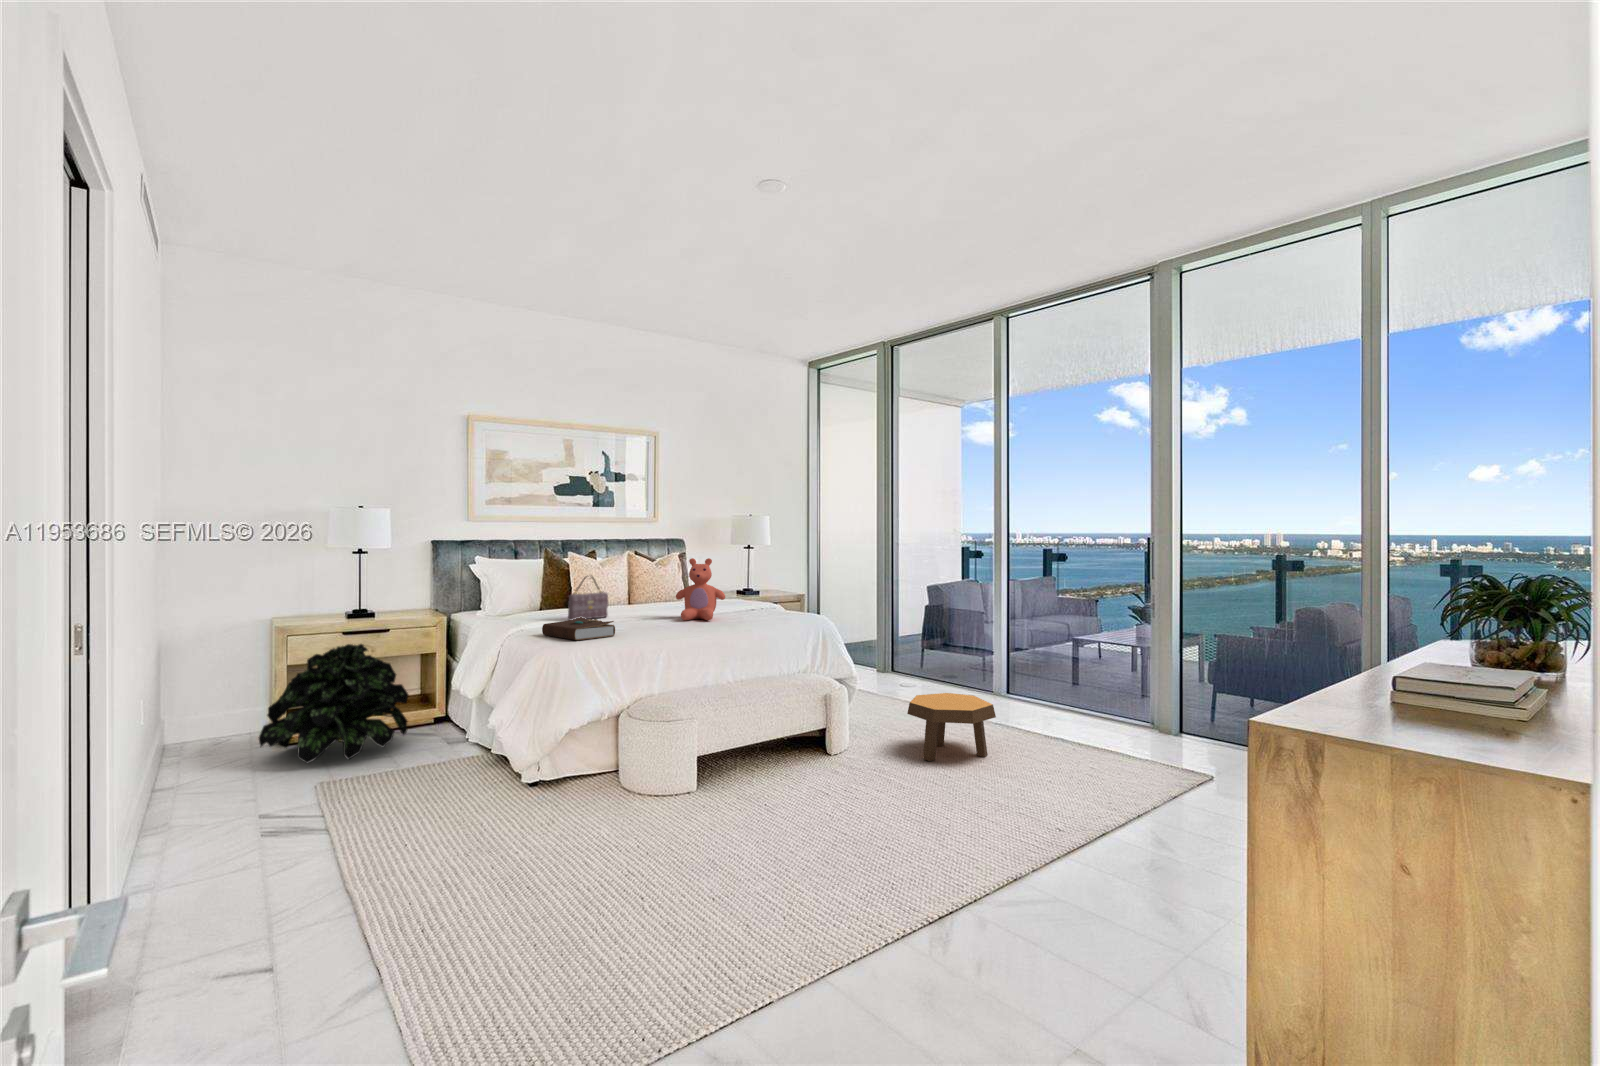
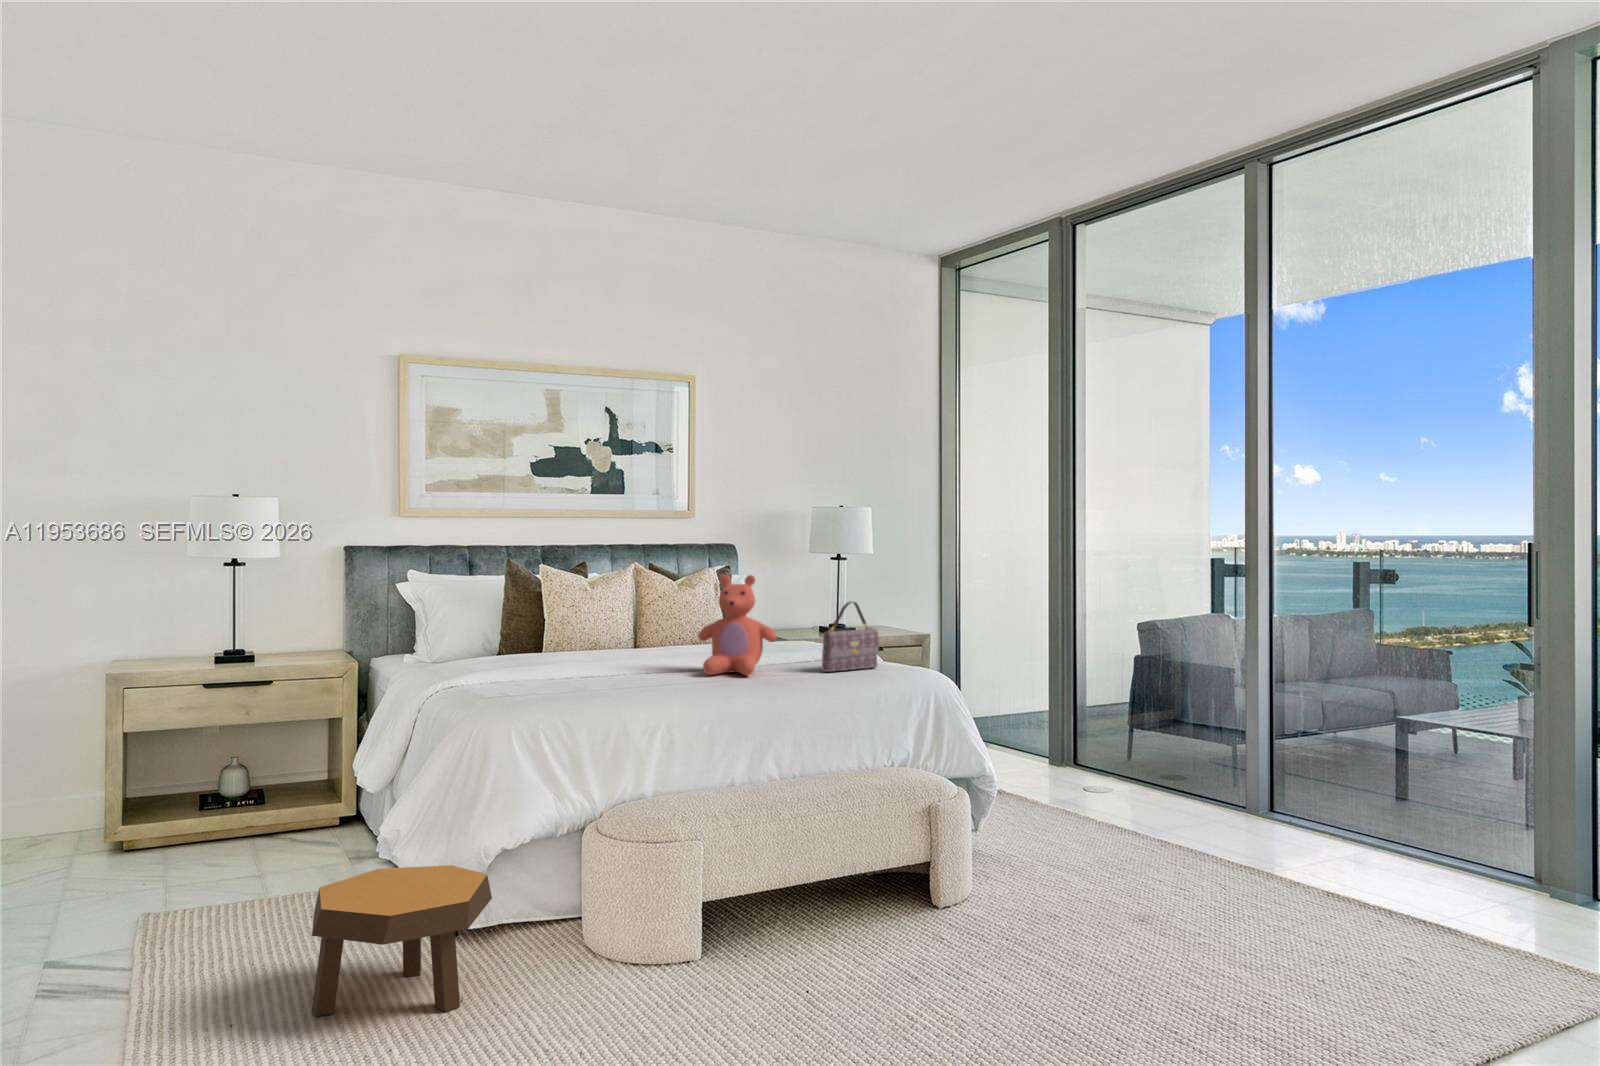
handbag: present [568,576,608,620] -> present [822,602,879,672]
book: present [542,617,615,640] -> none [475,668,586,705]
potted plant: present [258,644,408,763] -> none [76,702,294,883]
footstool: present [907,693,996,761] -> present [312,865,492,1016]

